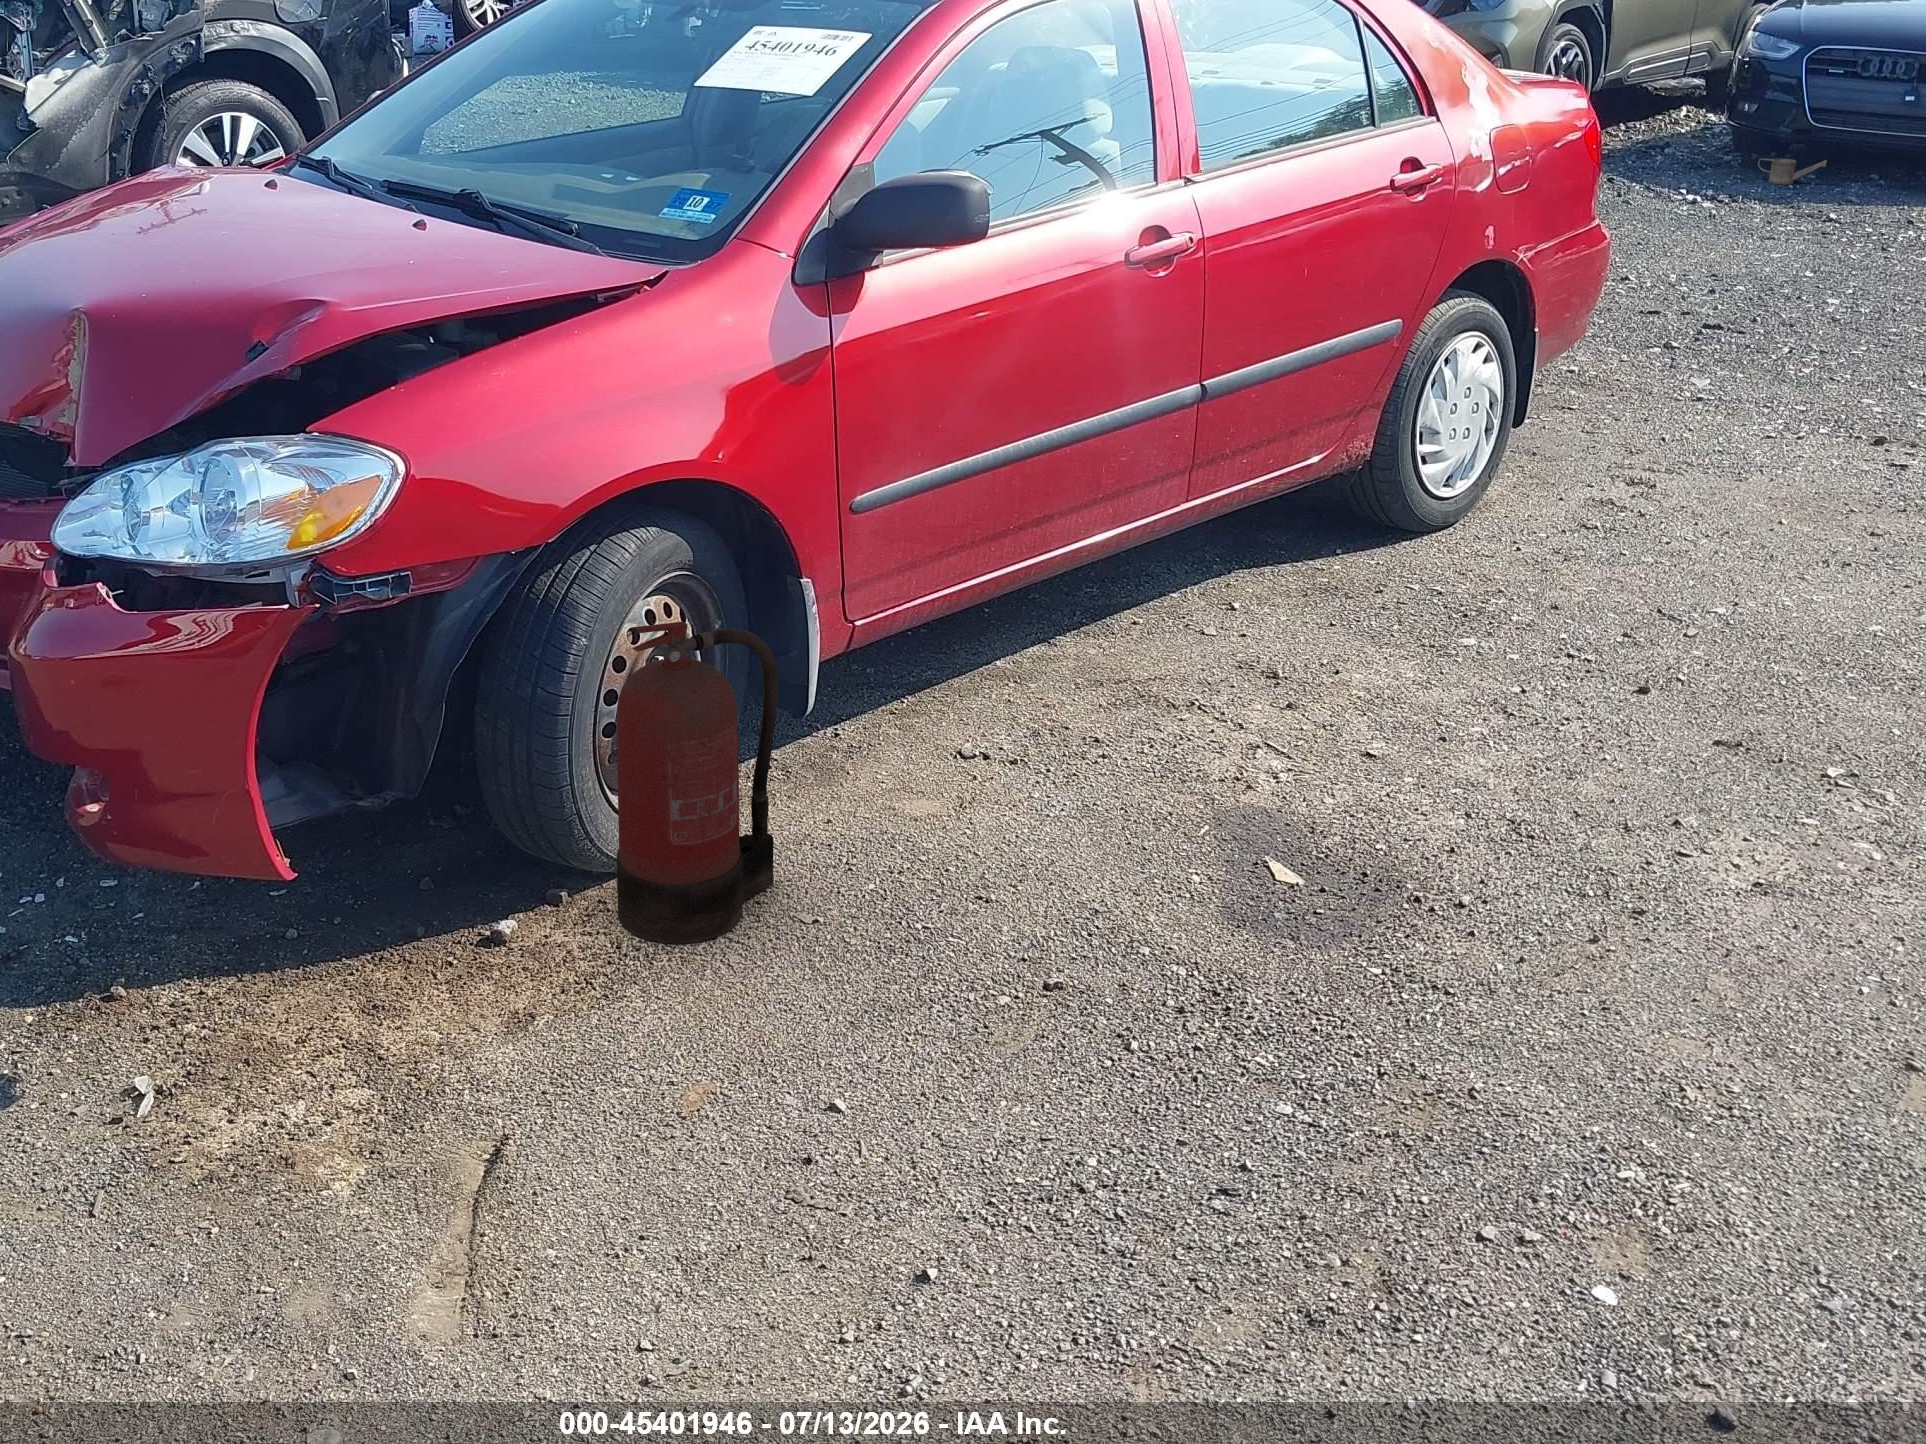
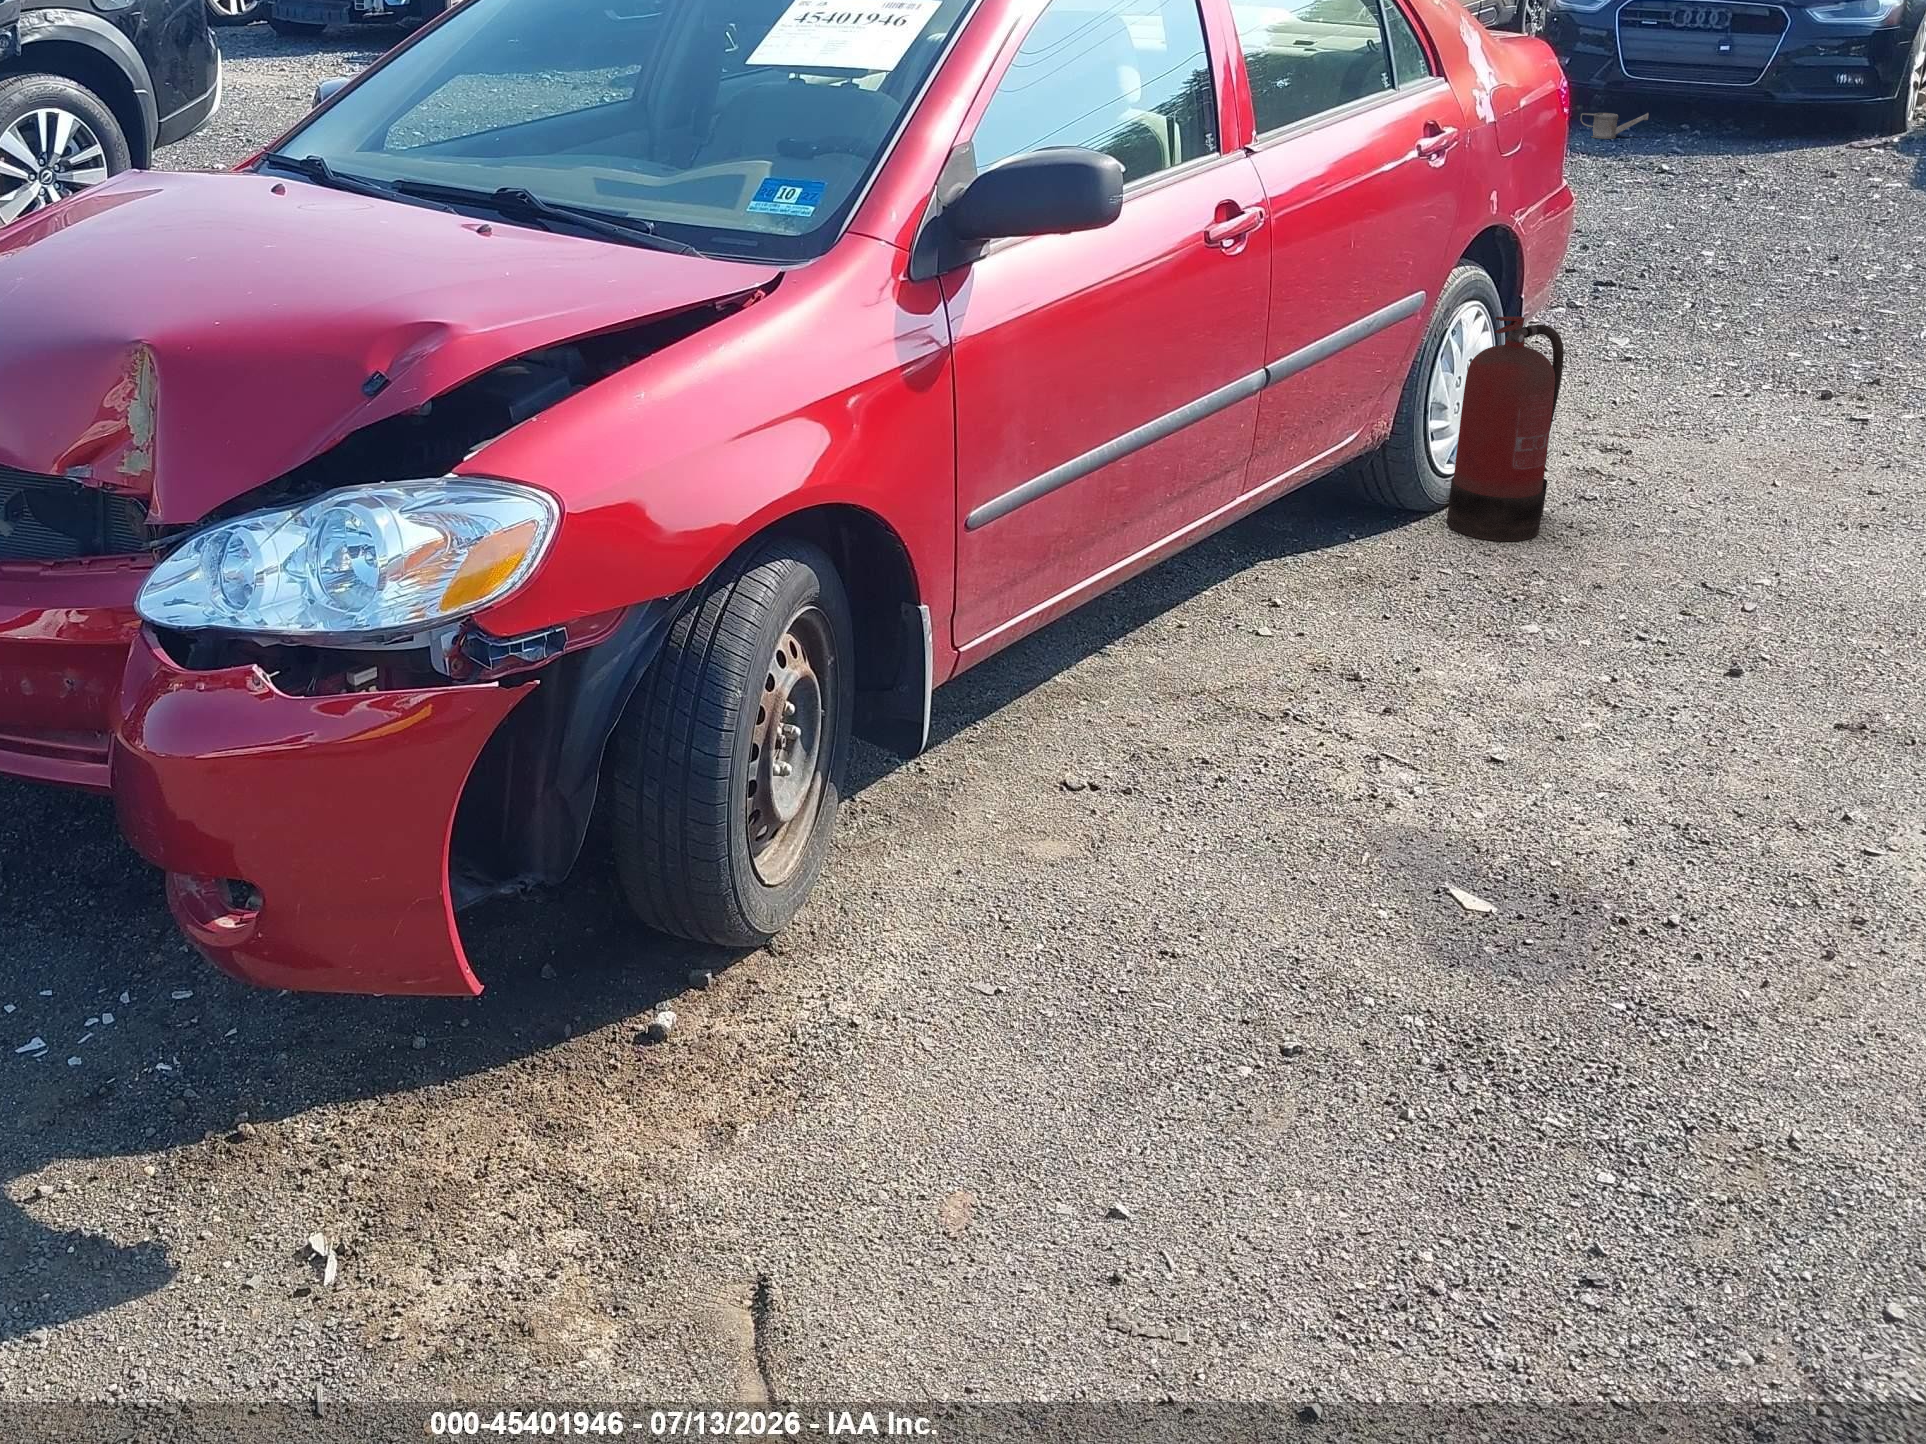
fire extinguisher: present [616,622,778,944] -> present [1447,317,1564,541]

